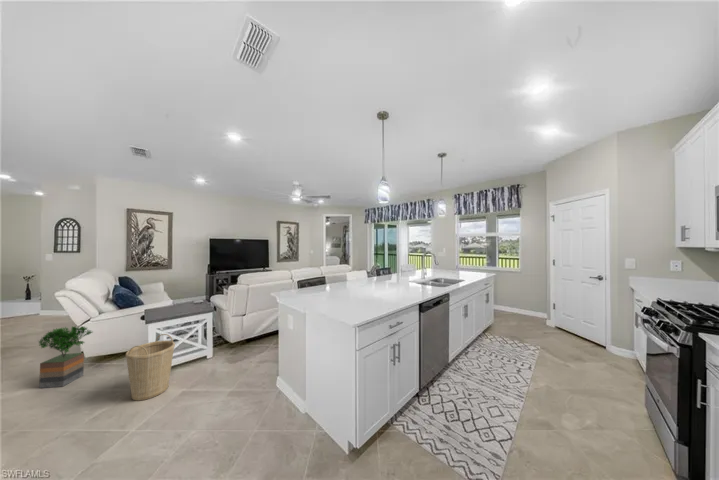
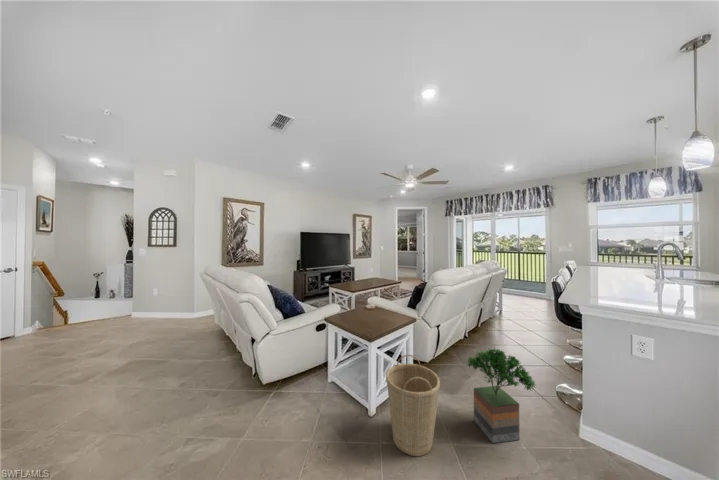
potted tree: present [39,327,92,388] -> present [468,348,535,443]

